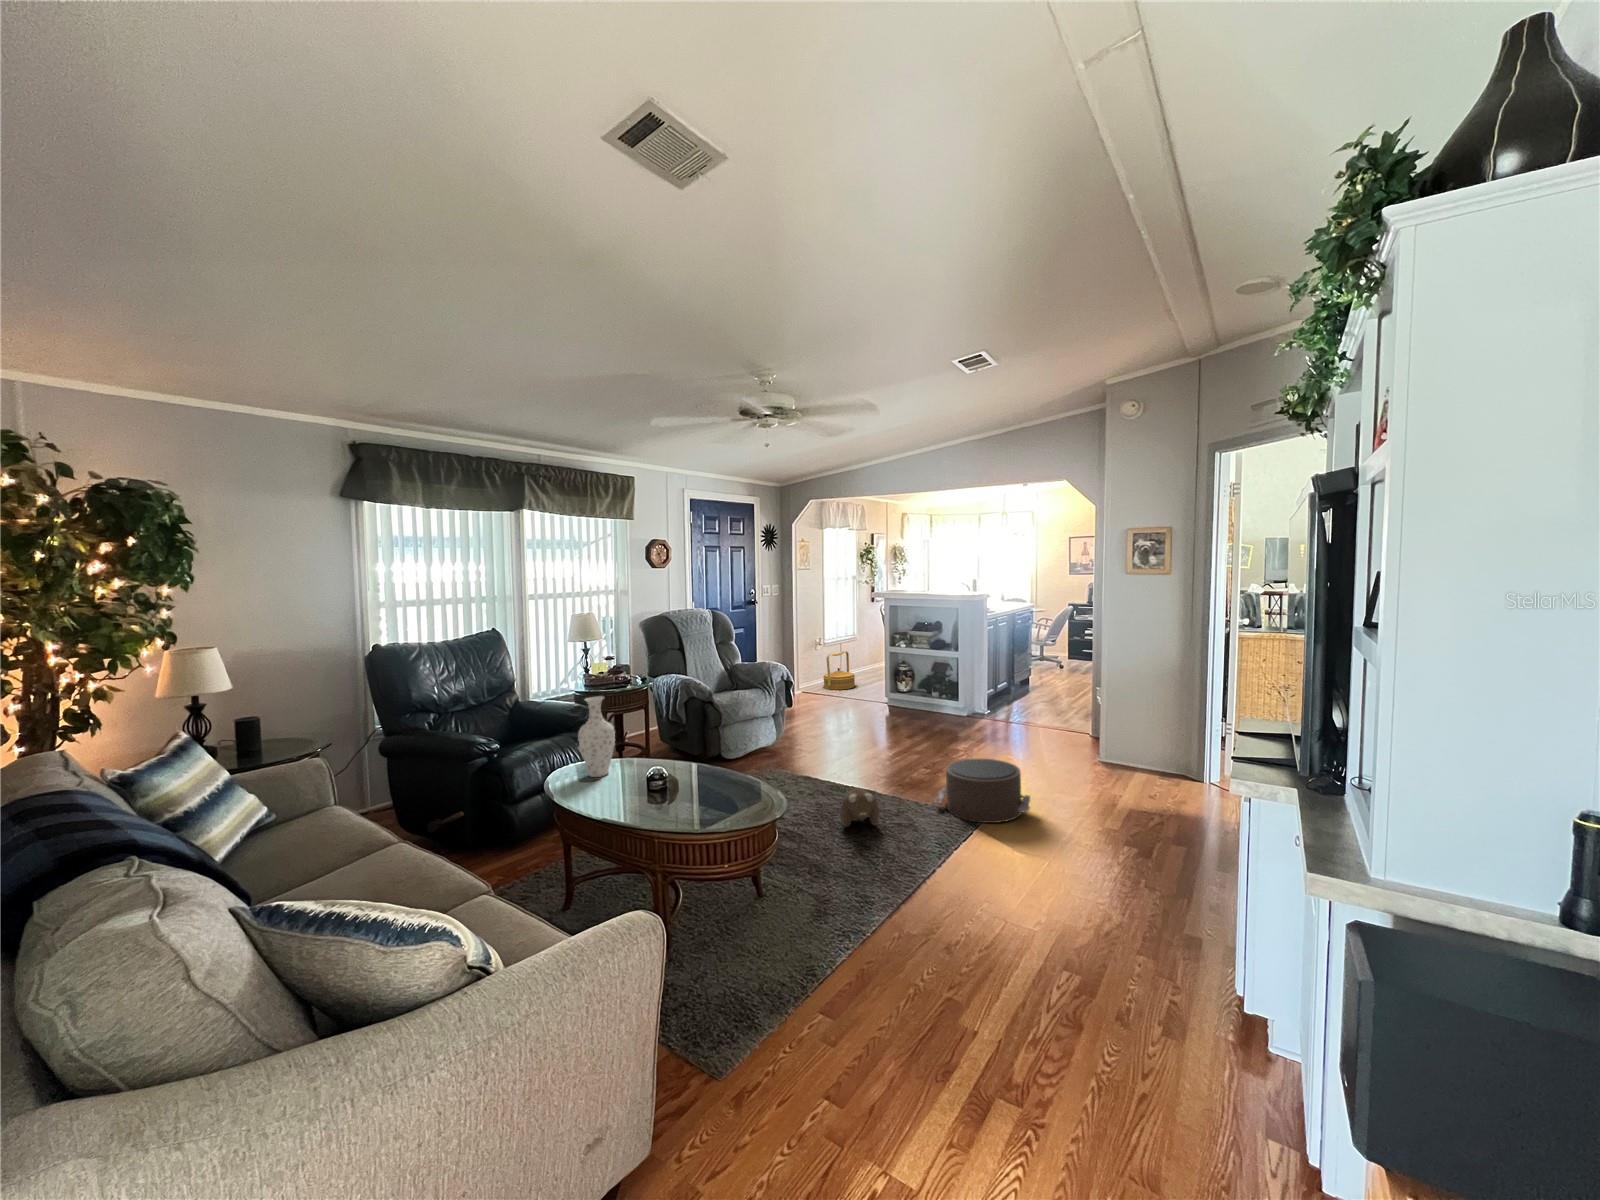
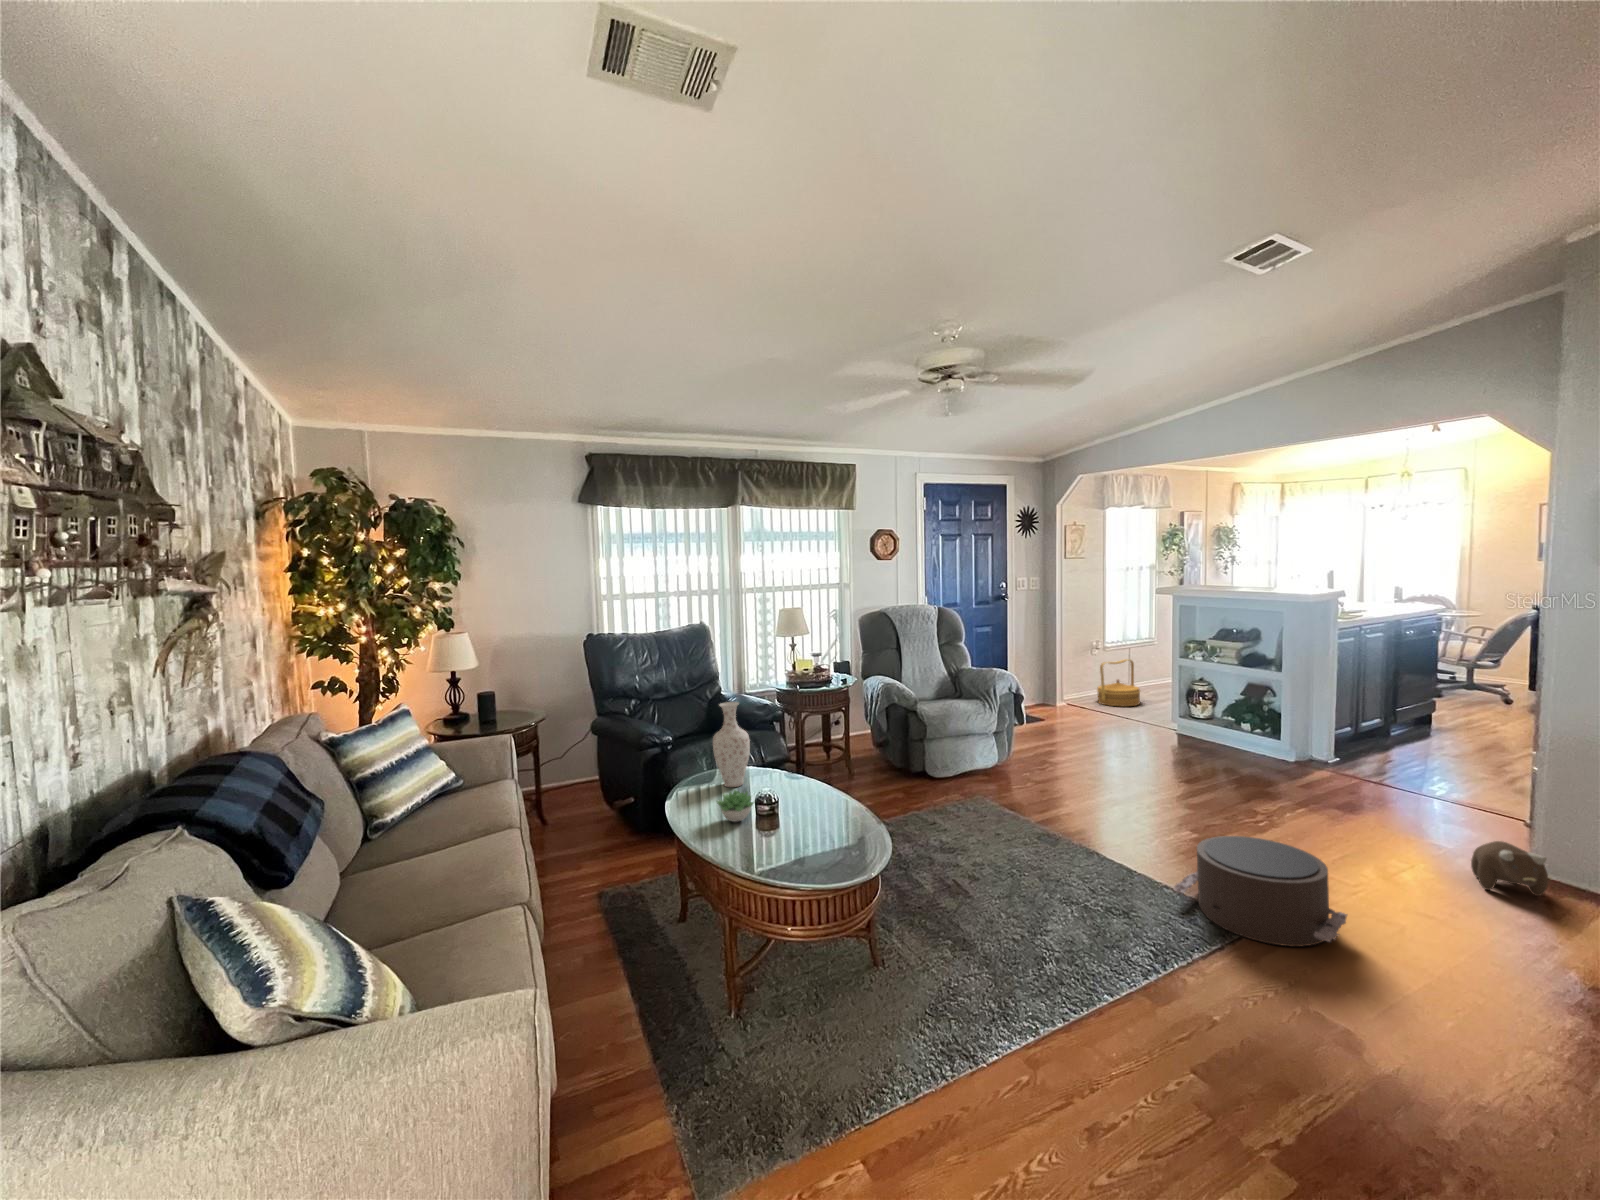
succulent plant: none [611,771,650,800] -> present [717,790,754,822]
plush toy: present [841,787,879,827] -> present [1471,841,1548,896]

